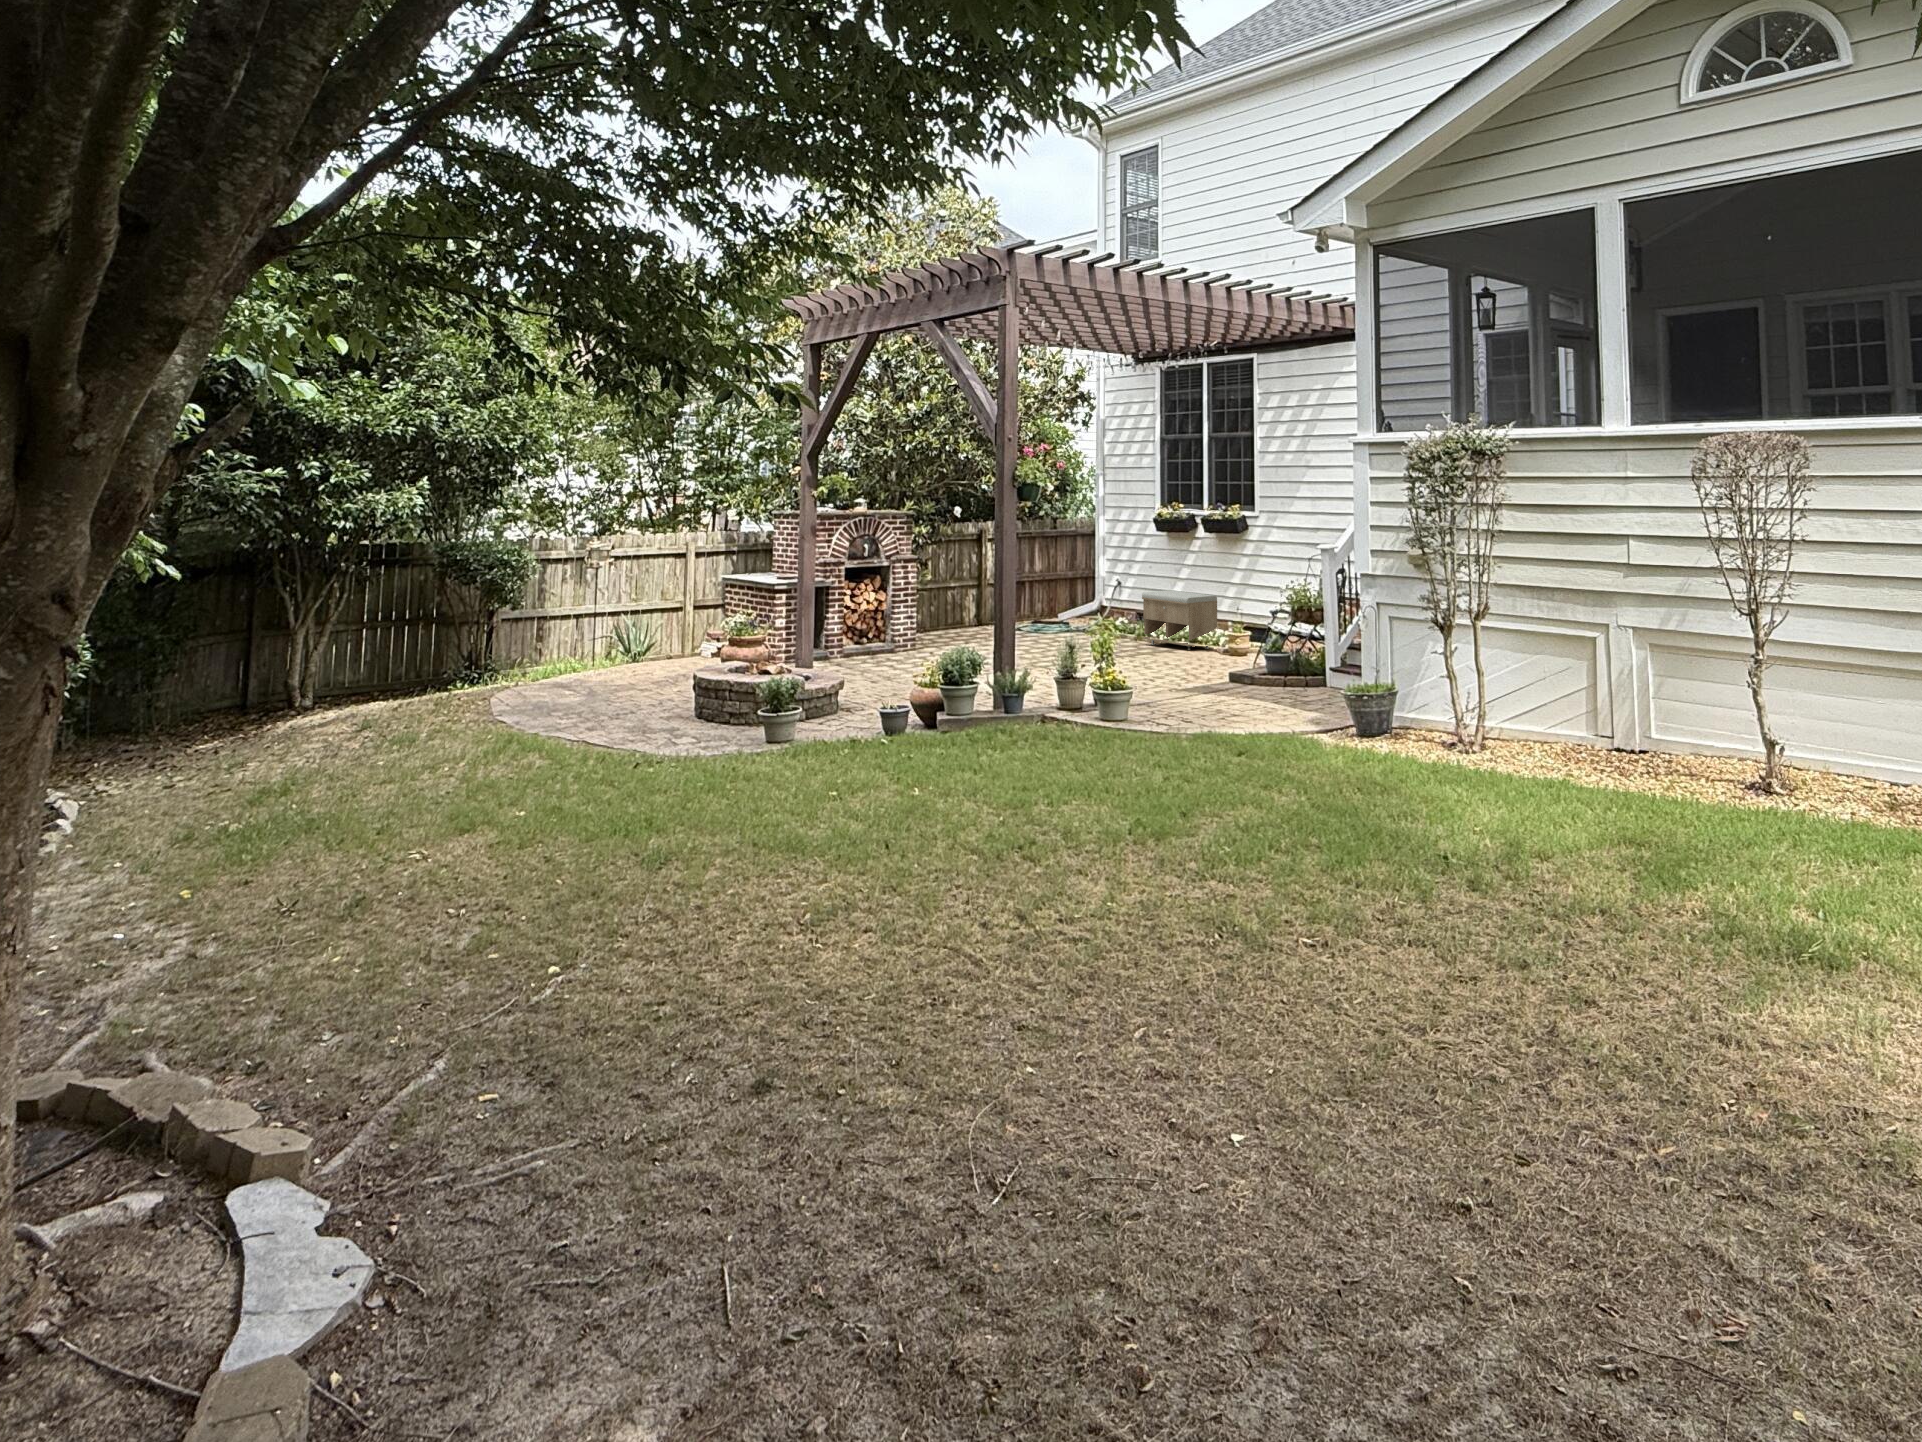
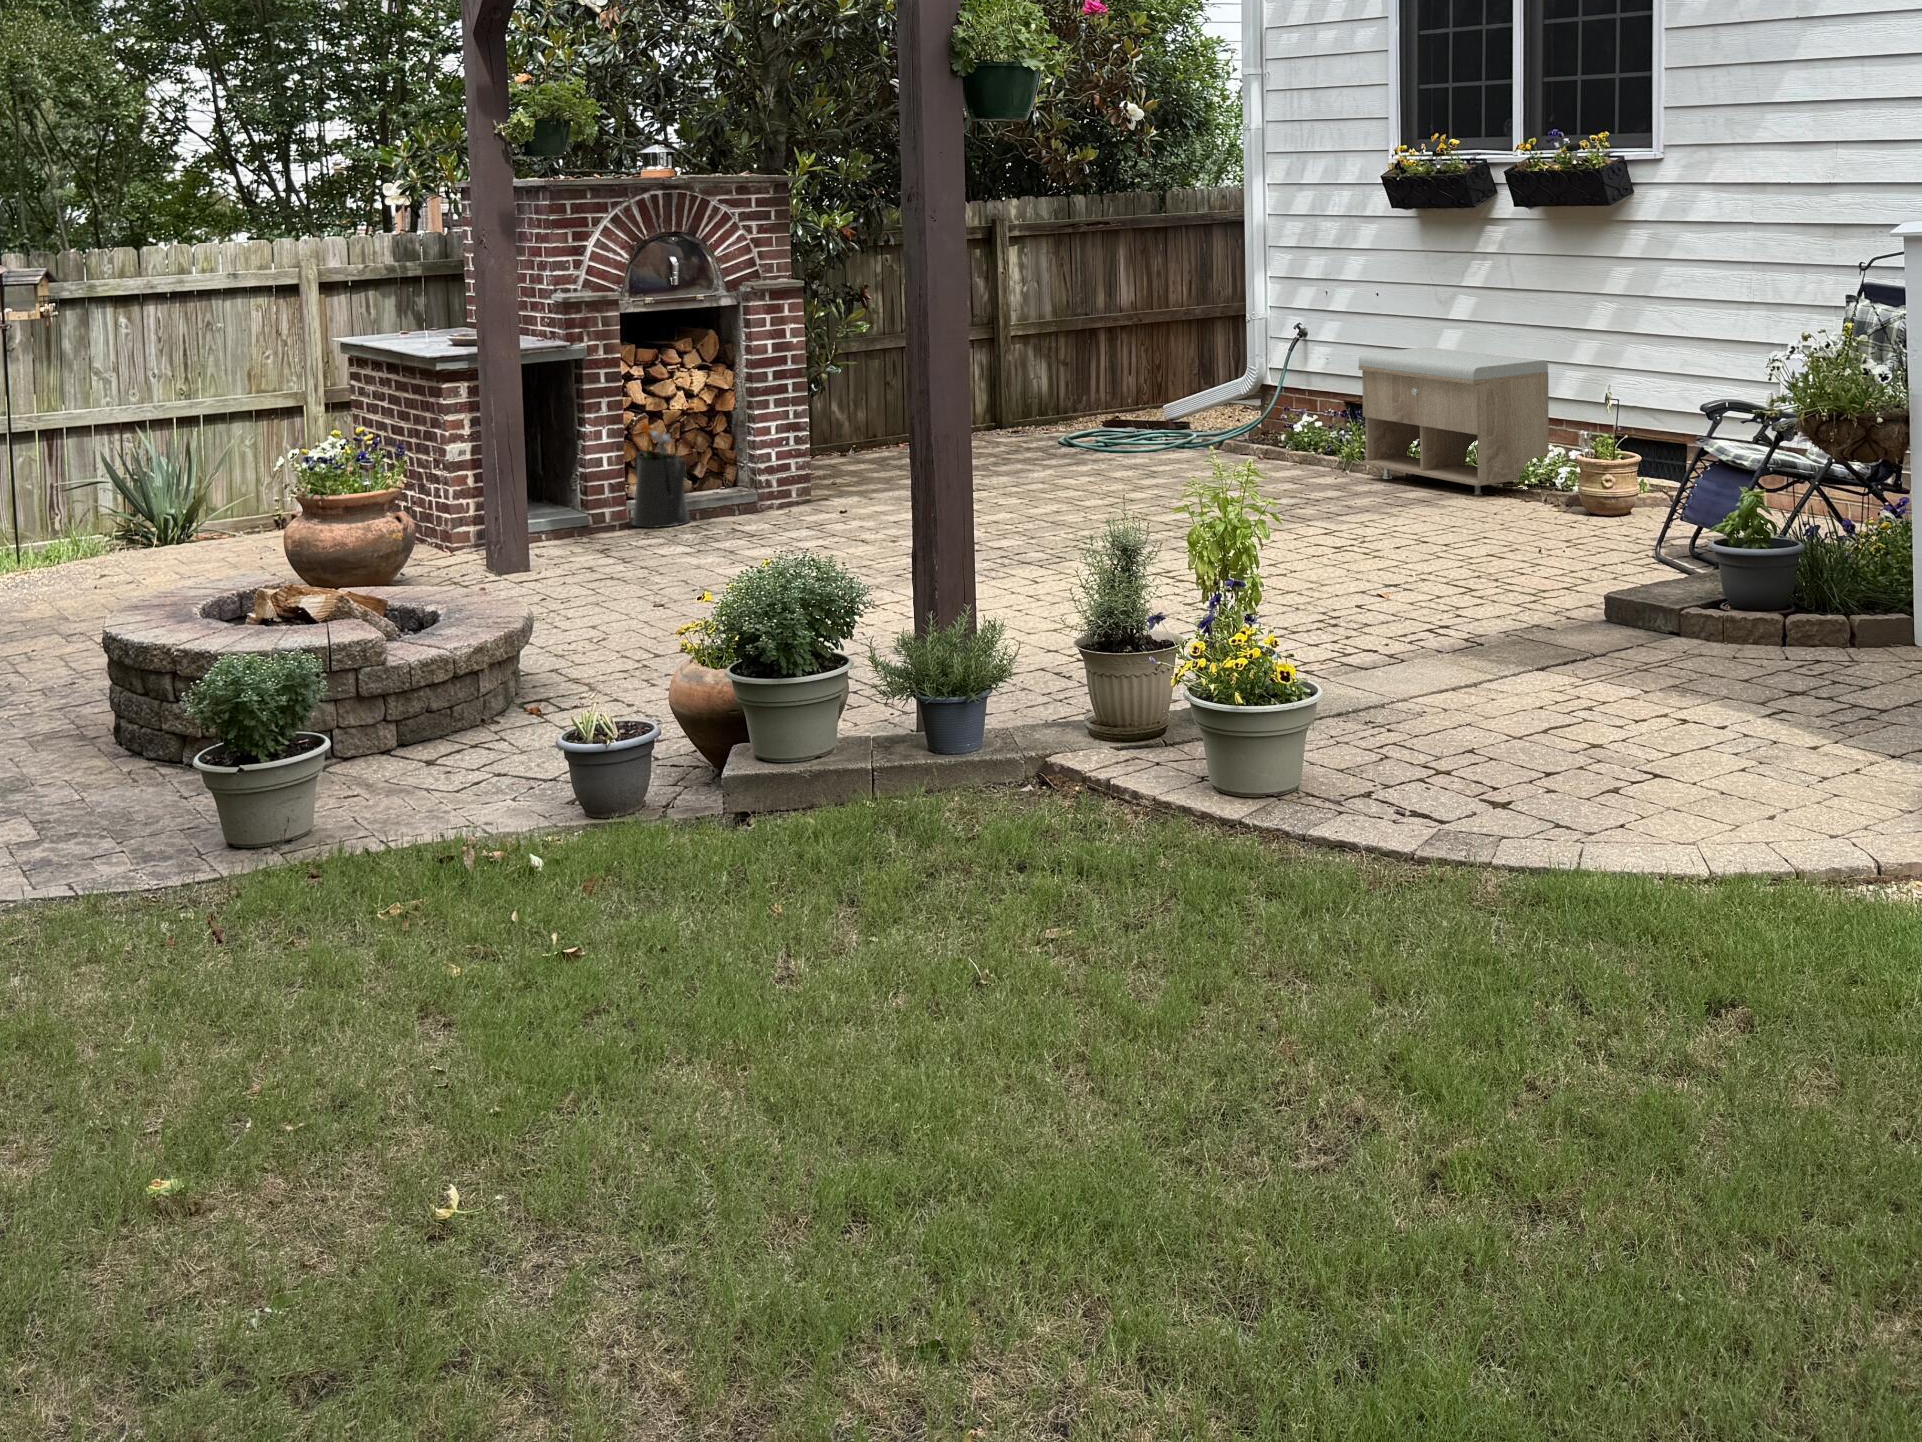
watering can: none [845,614,871,658] -> present [632,423,690,528]

